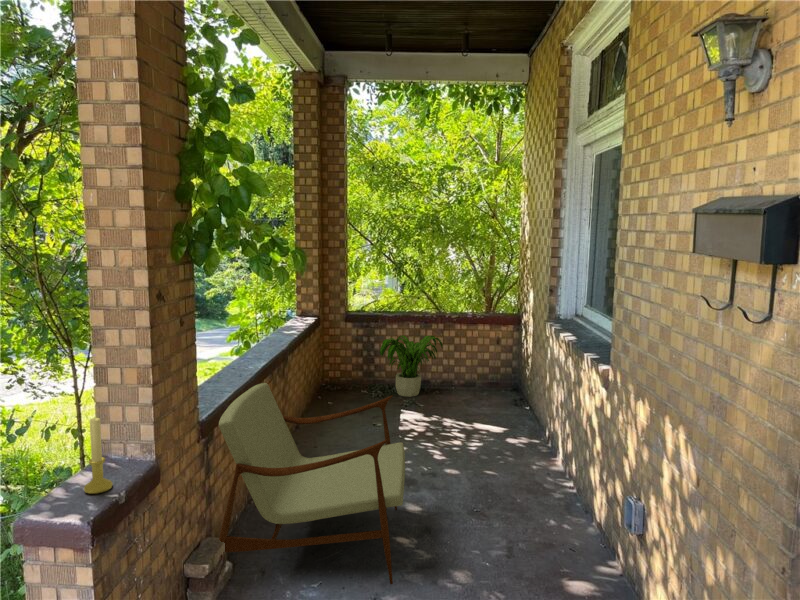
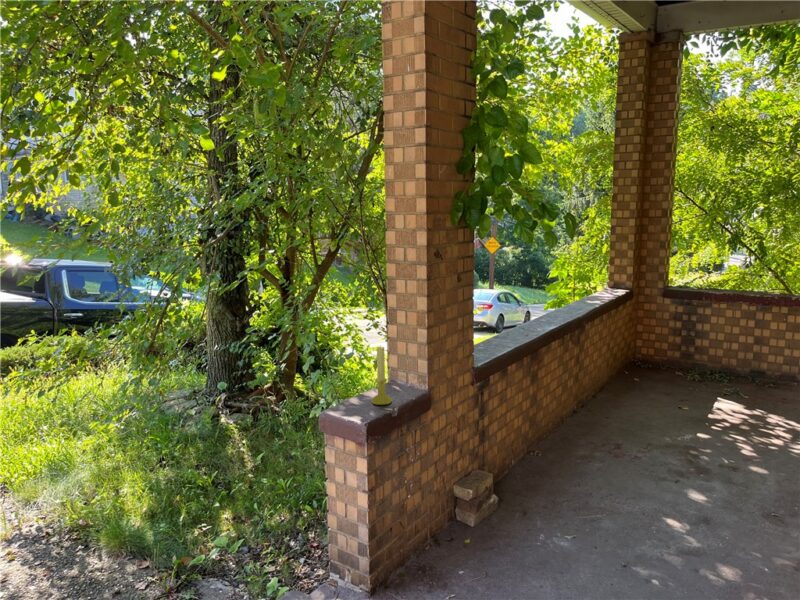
potted plant: present [380,335,443,397] -> none [697,316,783,385]
armchair: present [219,383,405,584] -> none [482,344,690,561]

